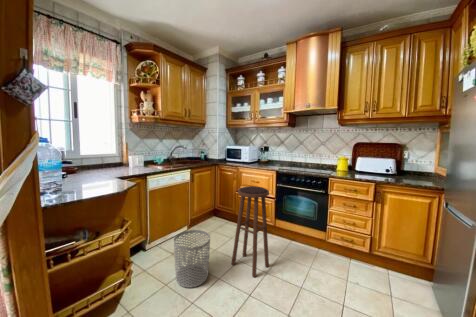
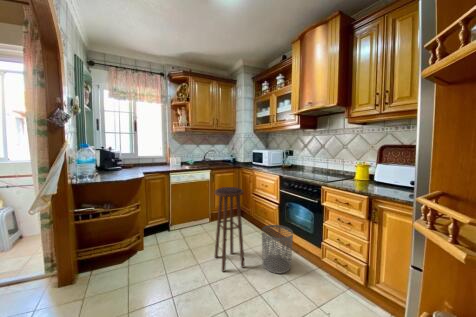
waste bin: present [174,230,210,287] -> present [262,225,293,273]

